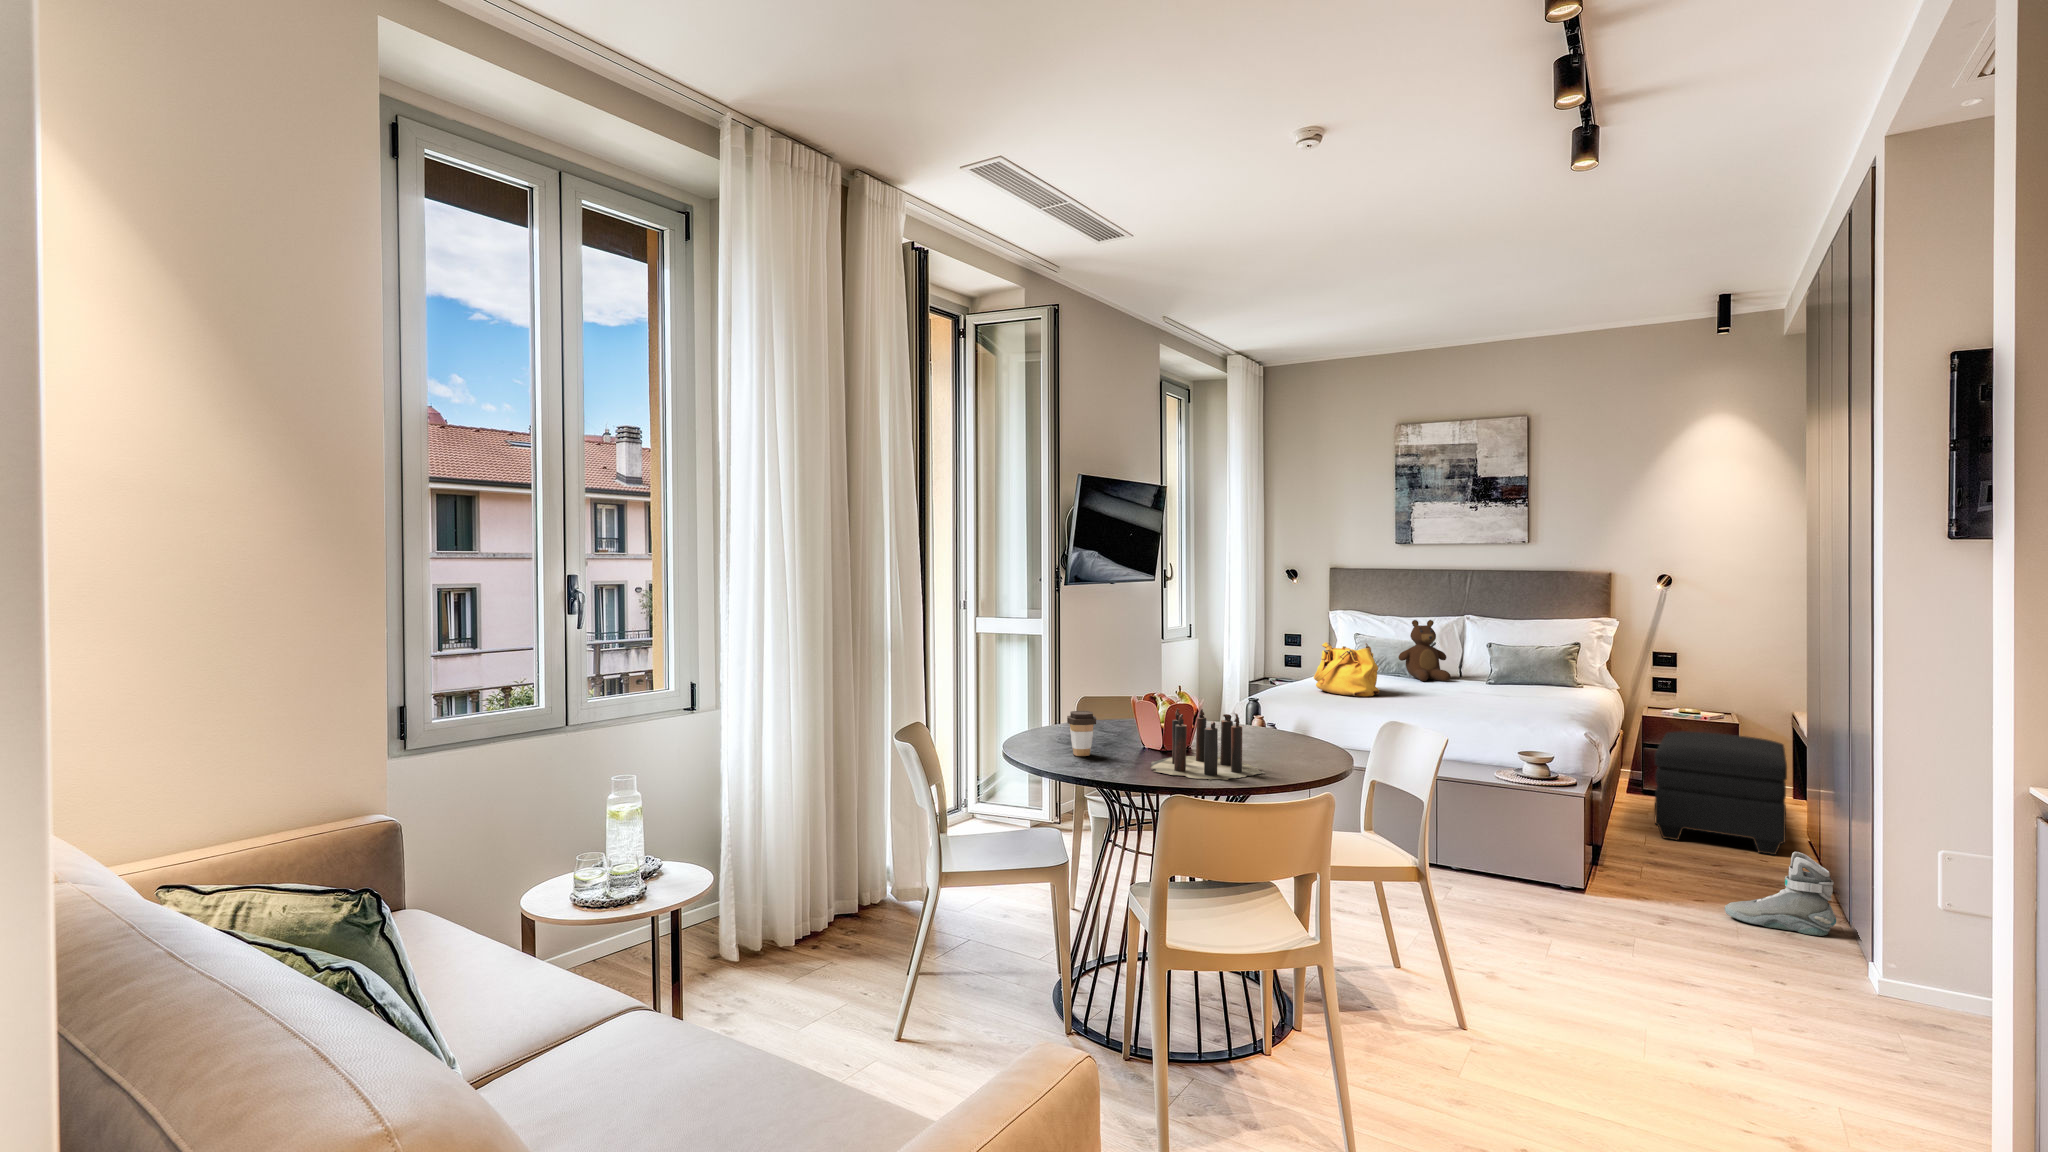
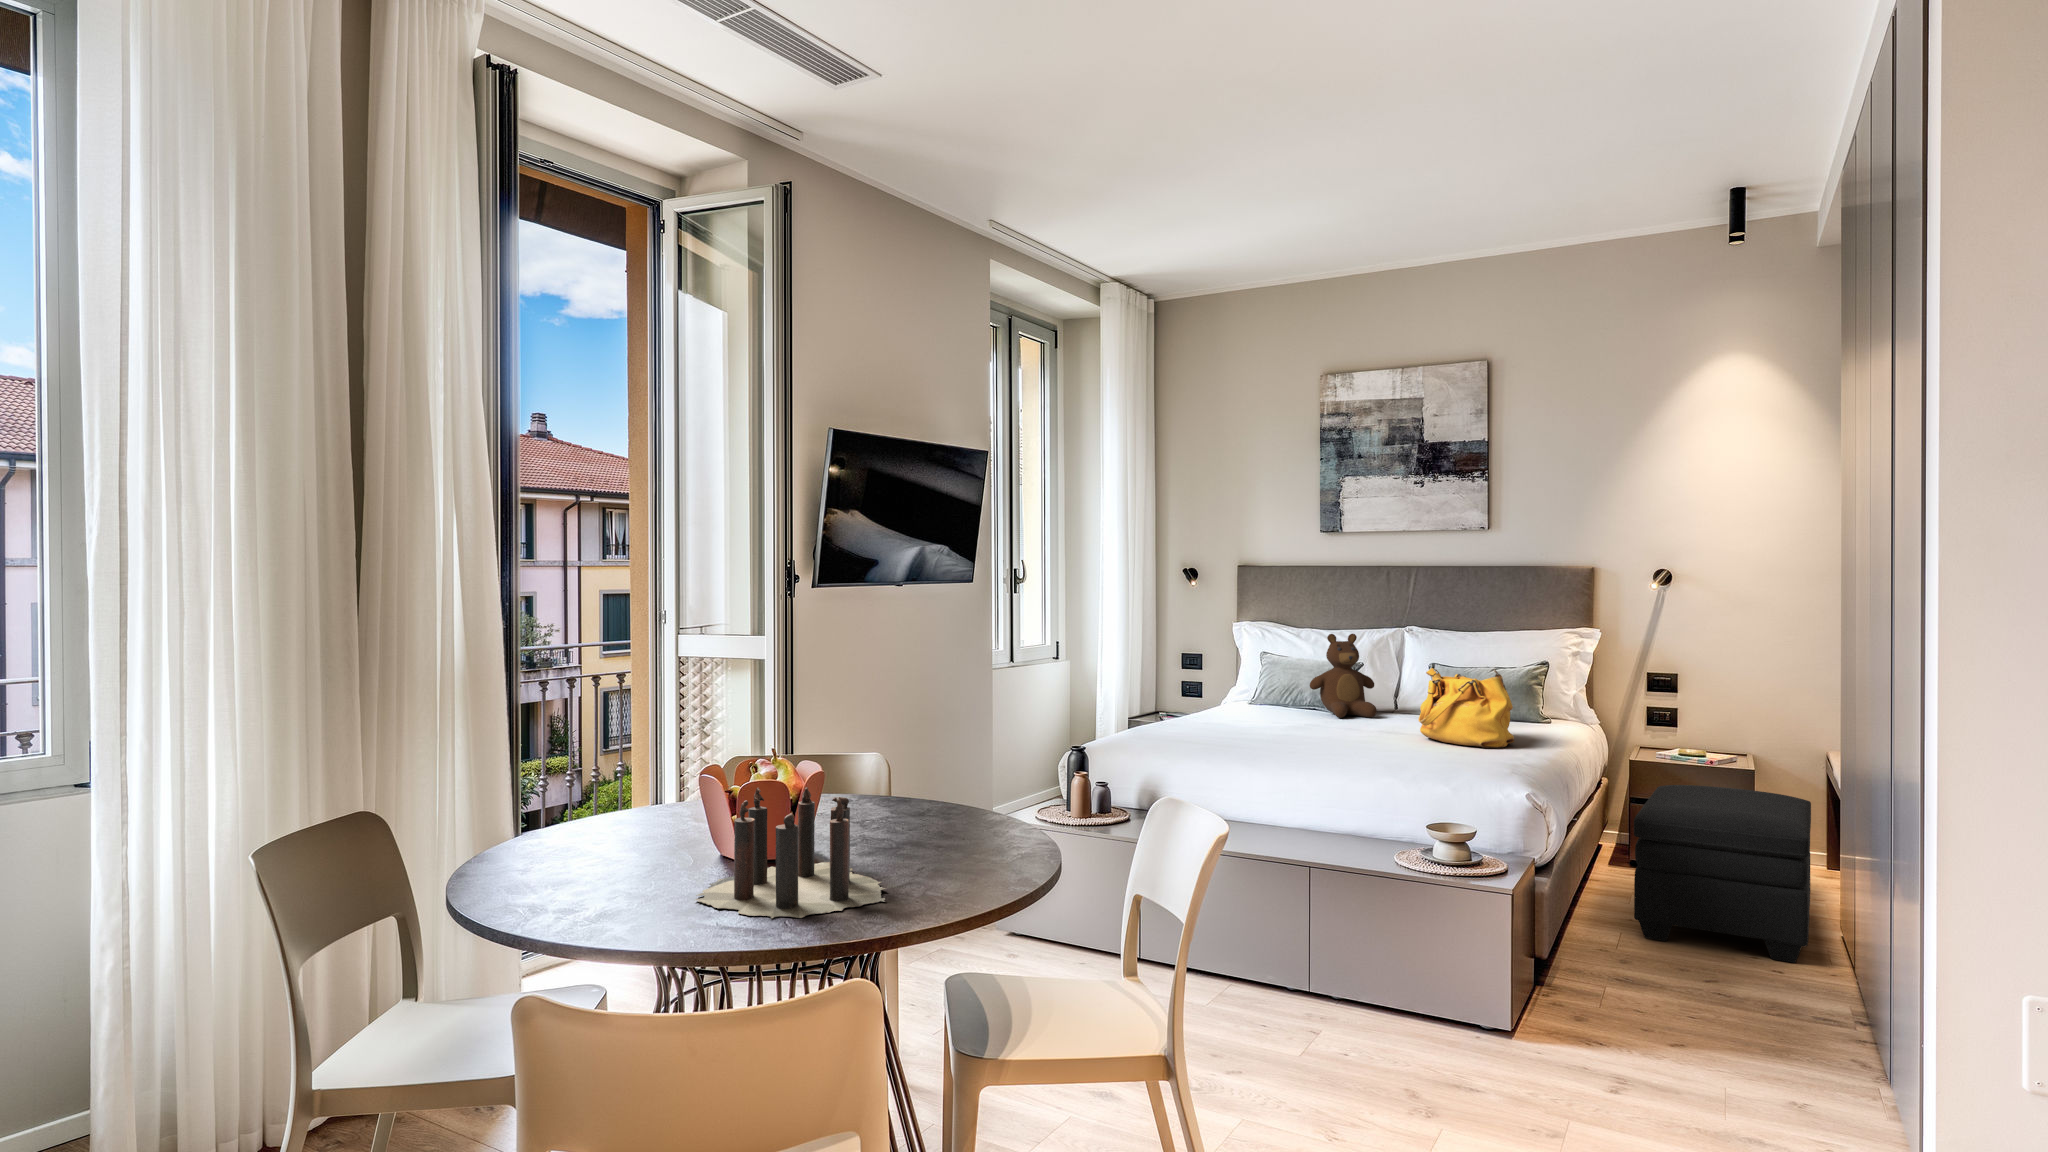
handbag: present [1314,642,1379,697] -> present [1418,668,1514,748]
coffee cup: present [1067,711,1096,756] -> none [598,790,651,868]
sneaker: present [1725,852,1836,936] -> none [1709,974,1865,1102]

